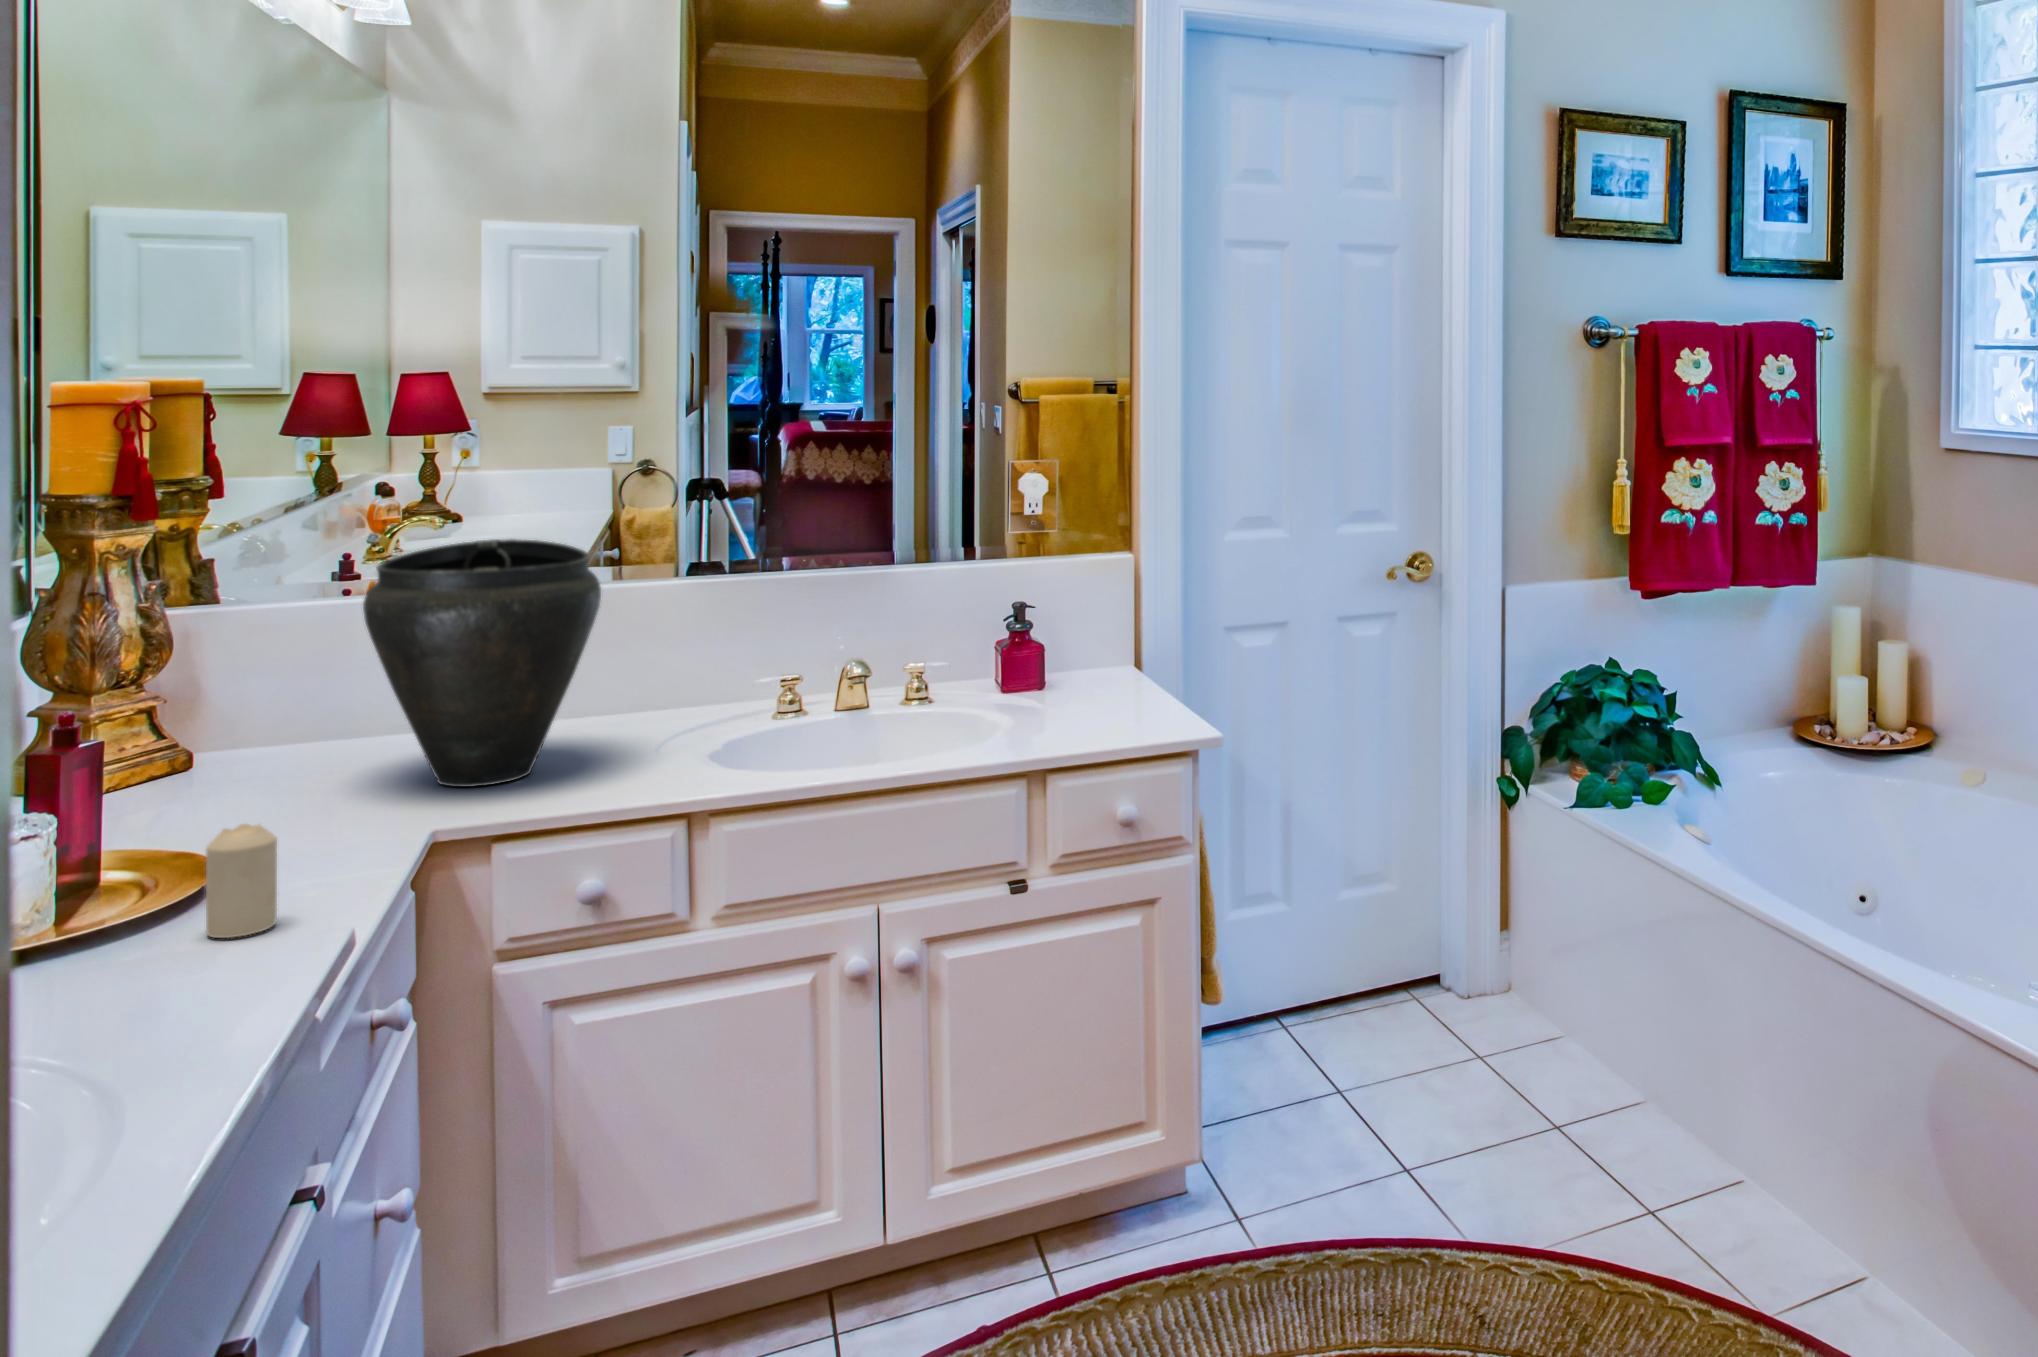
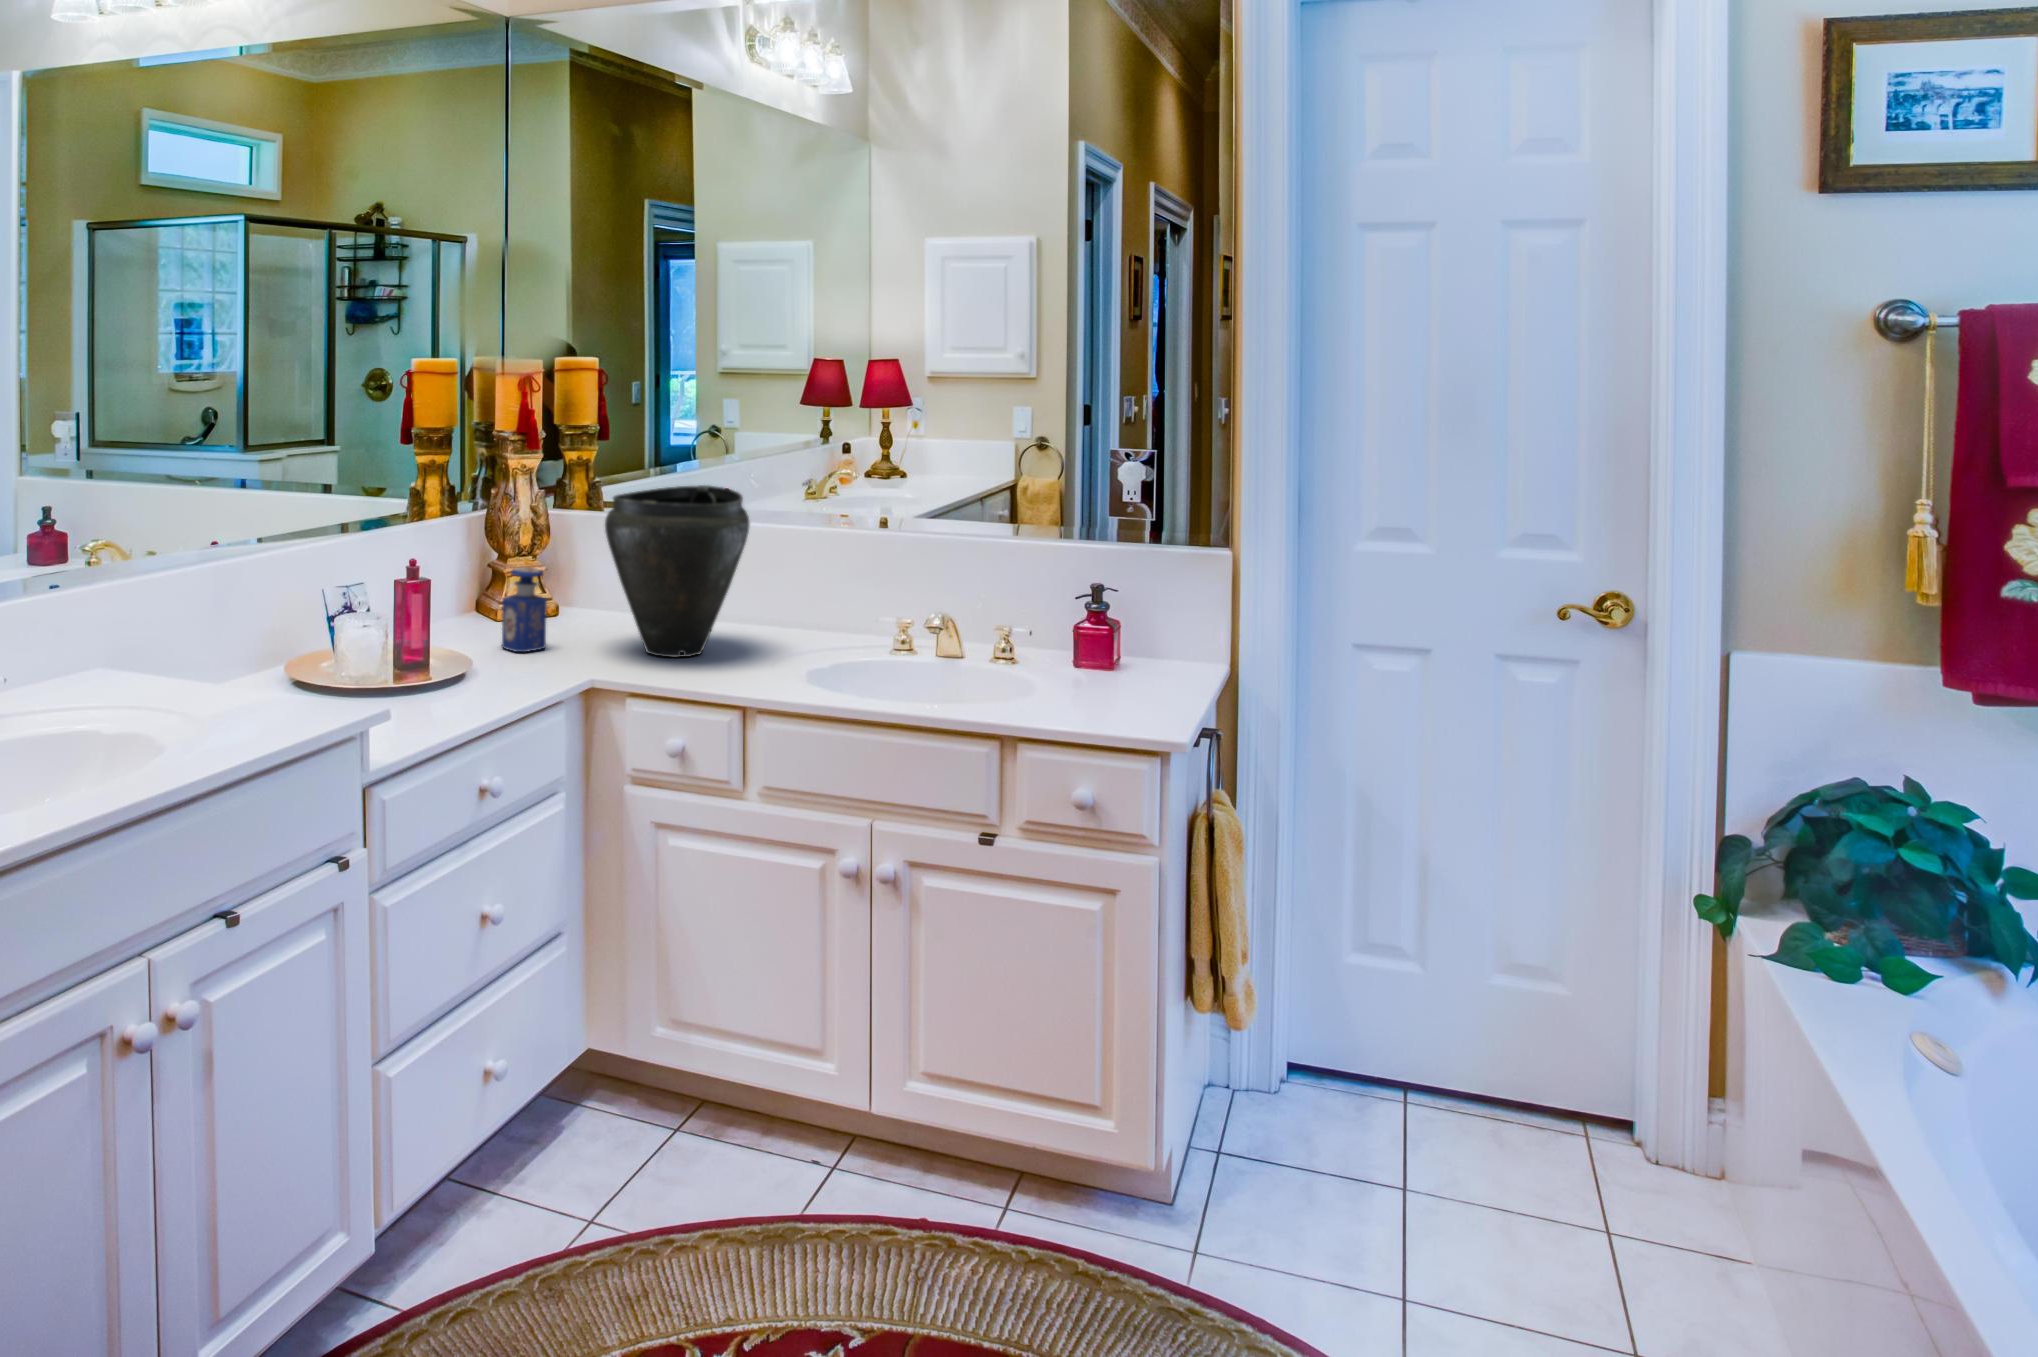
perfume bottle: none [185,696,274,833] -> present [502,567,547,652]
candle: present [206,824,277,938] -> none [398,637,435,706]

